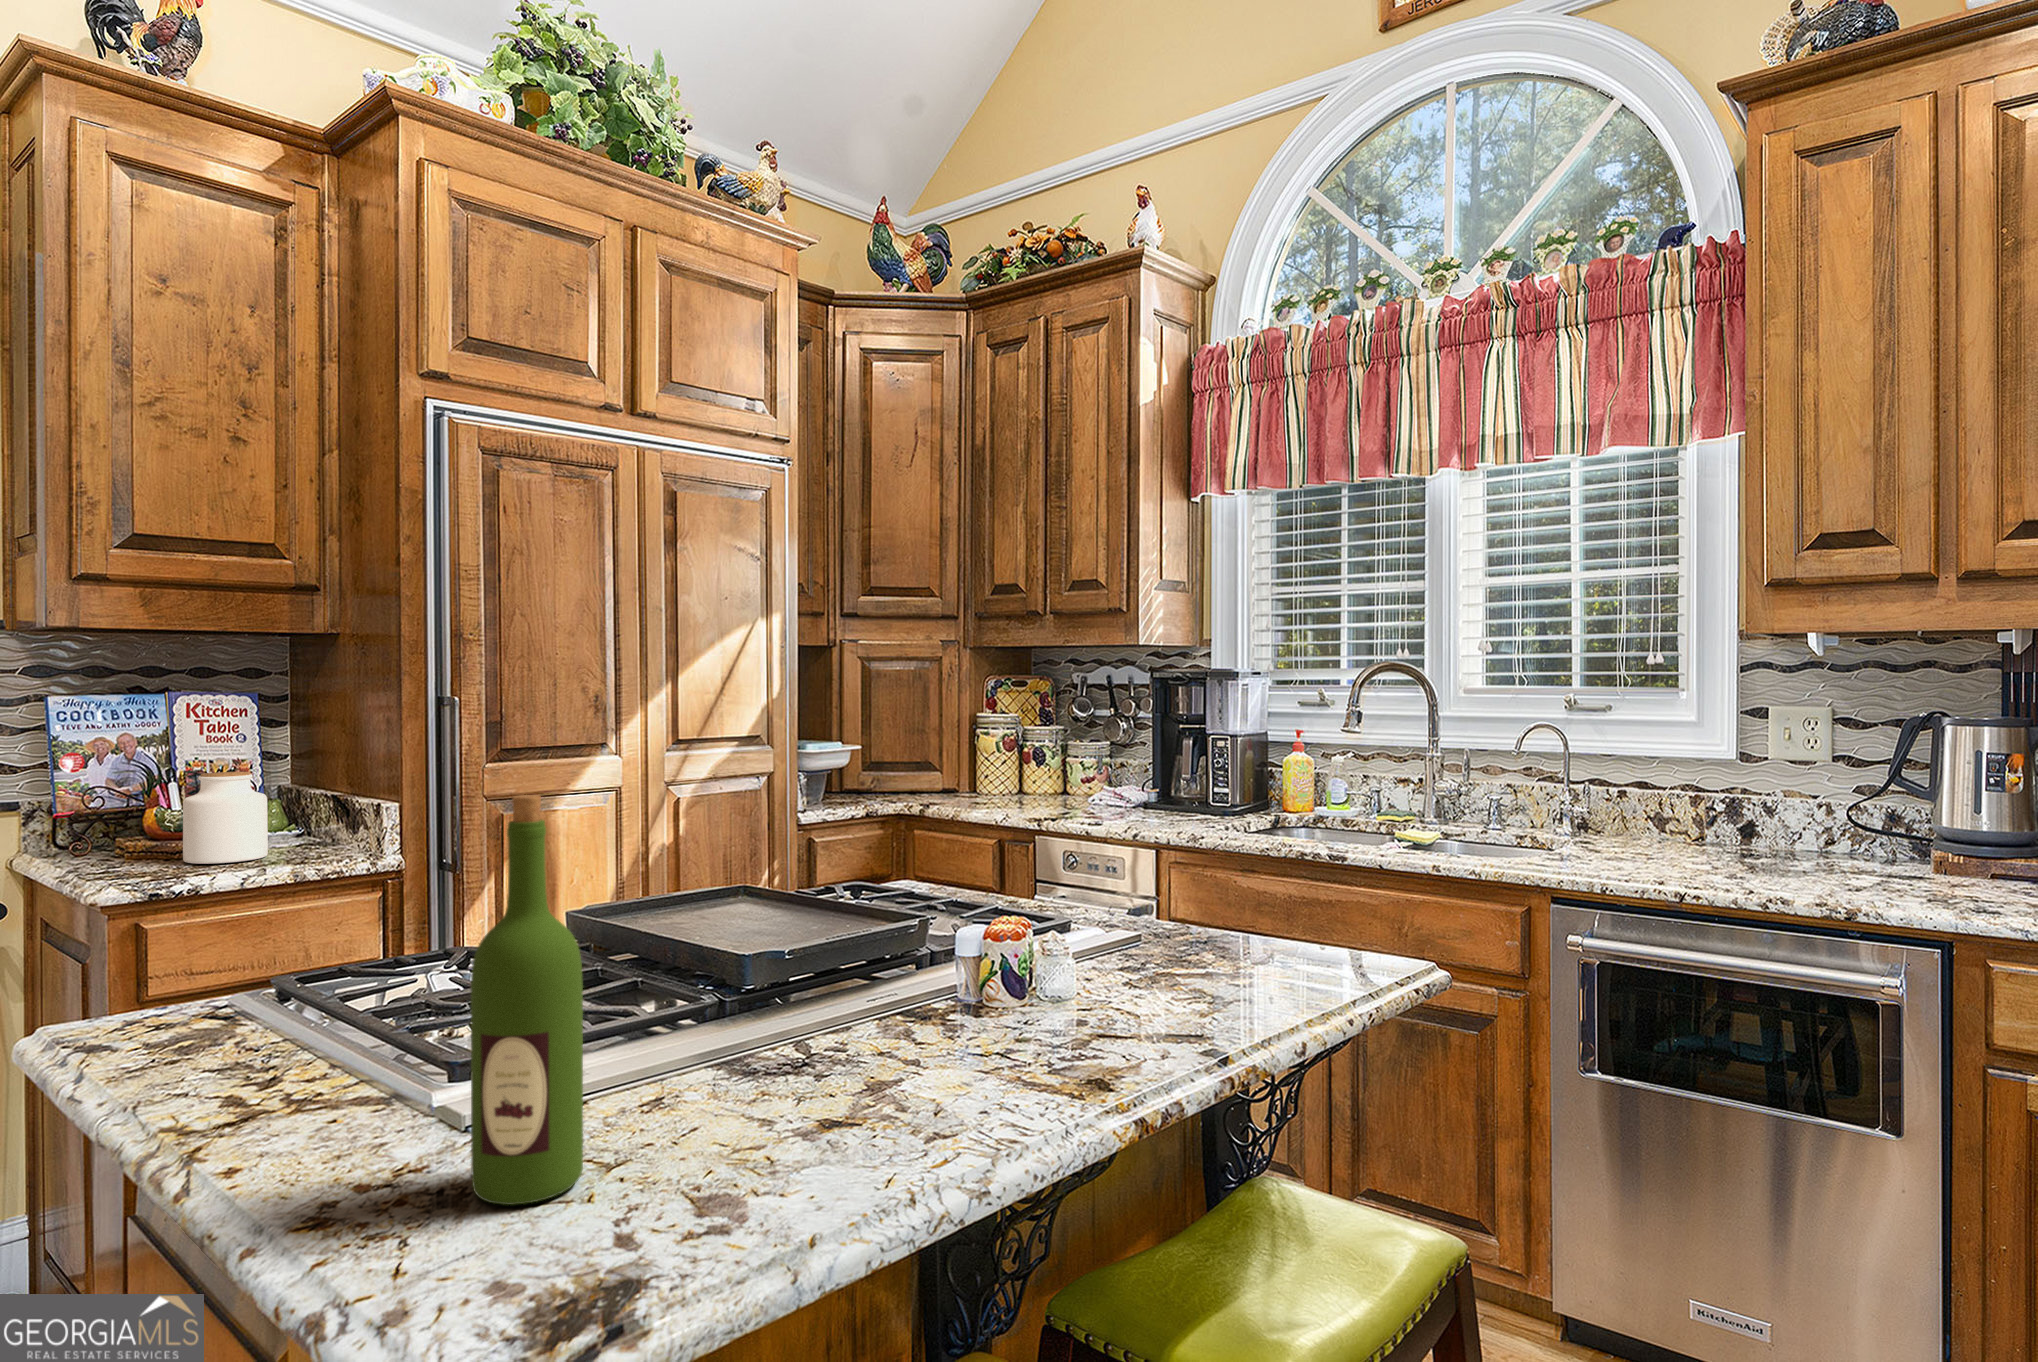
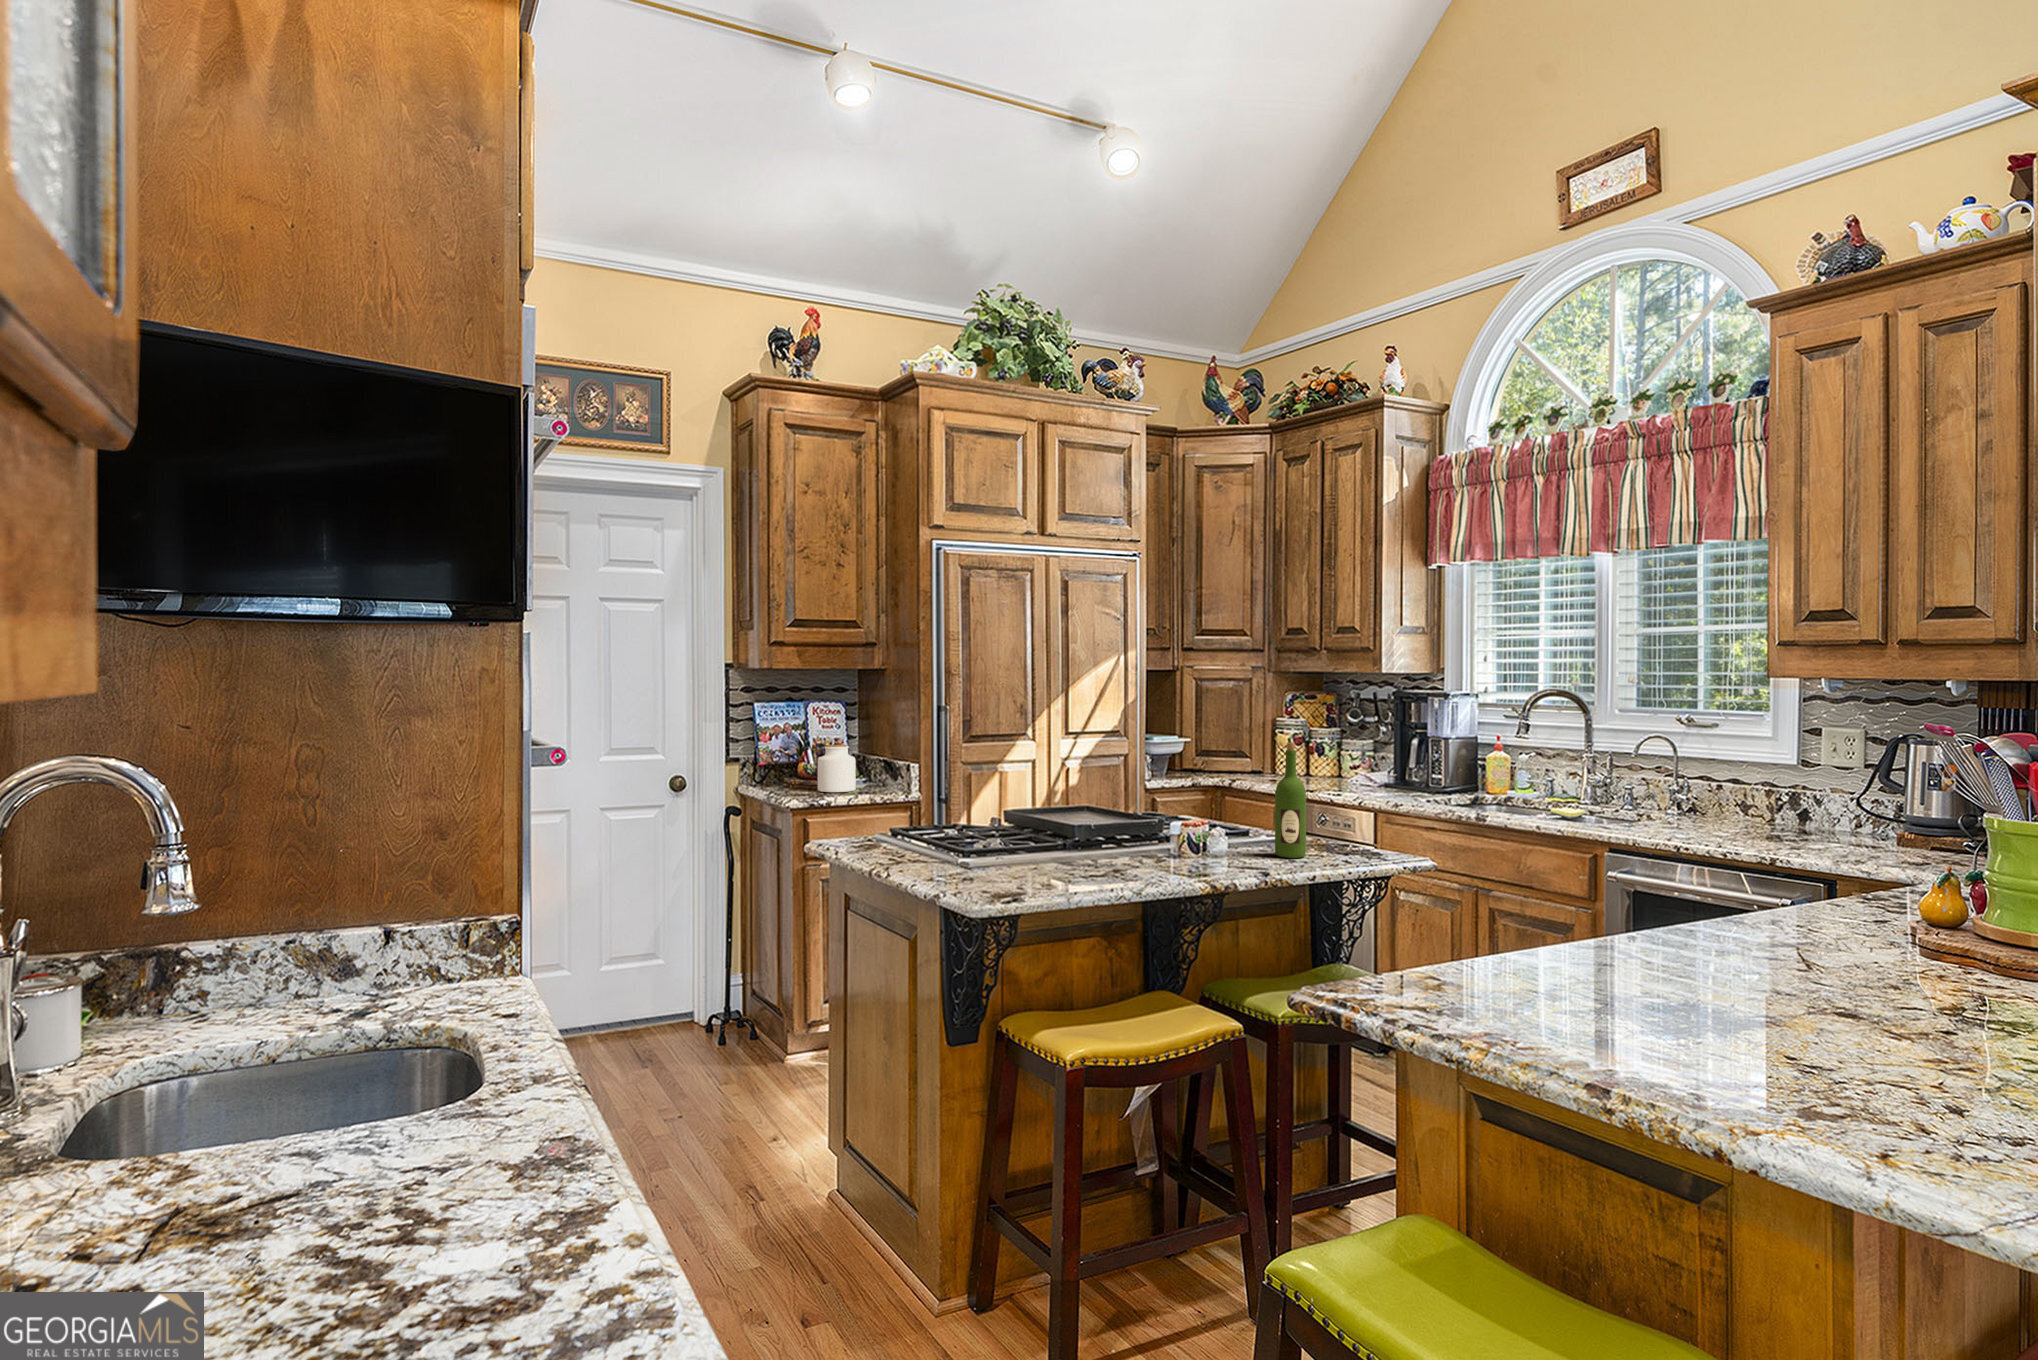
wine bottle: present [471,795,583,1205] -> present [1275,743,1306,858]

